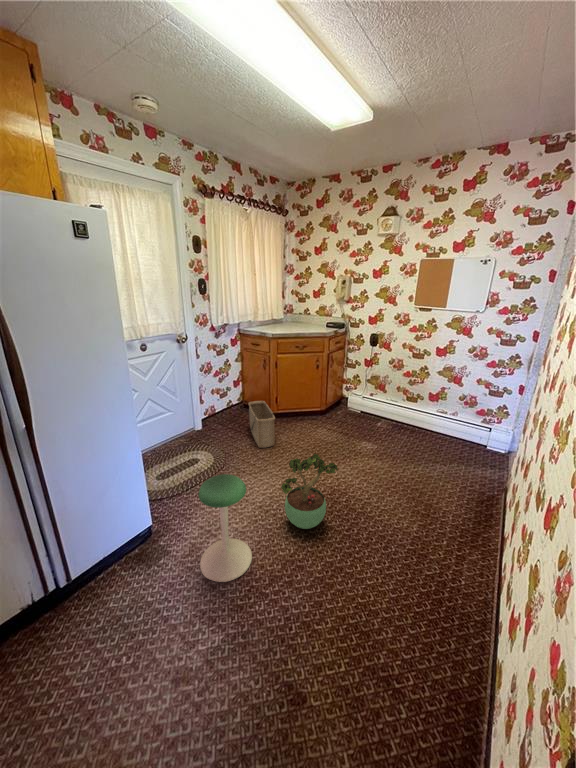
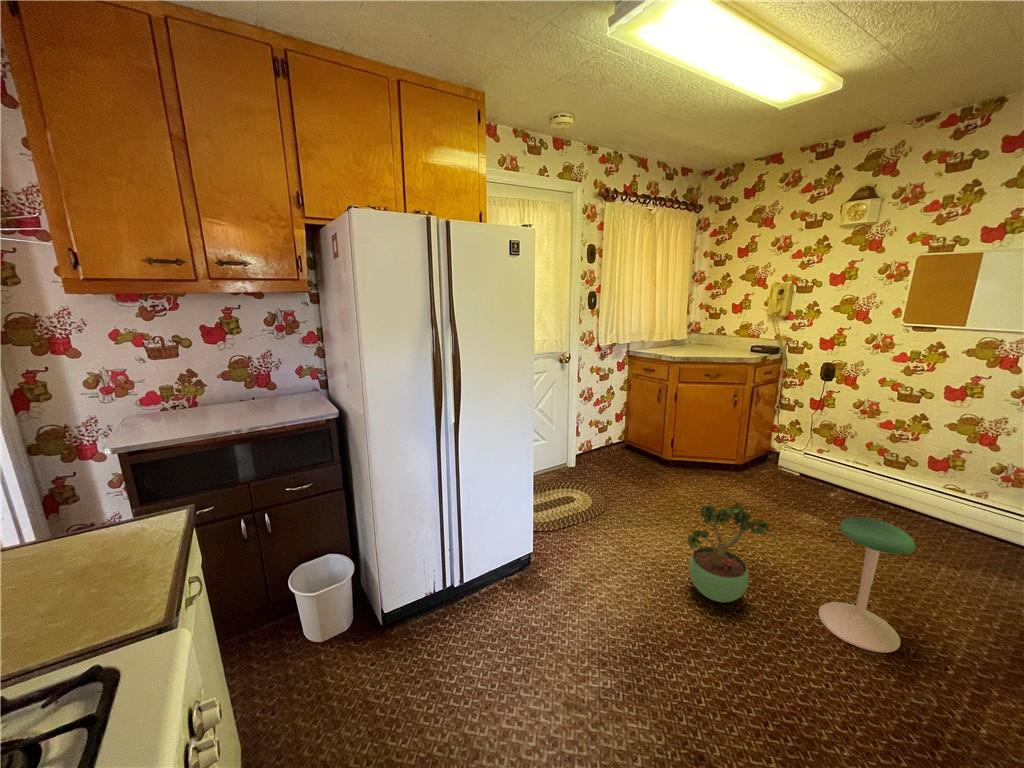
basket: present [248,401,275,448] -> none [636,439,674,498]
stool: present [198,474,252,582] -> present [819,517,915,653]

